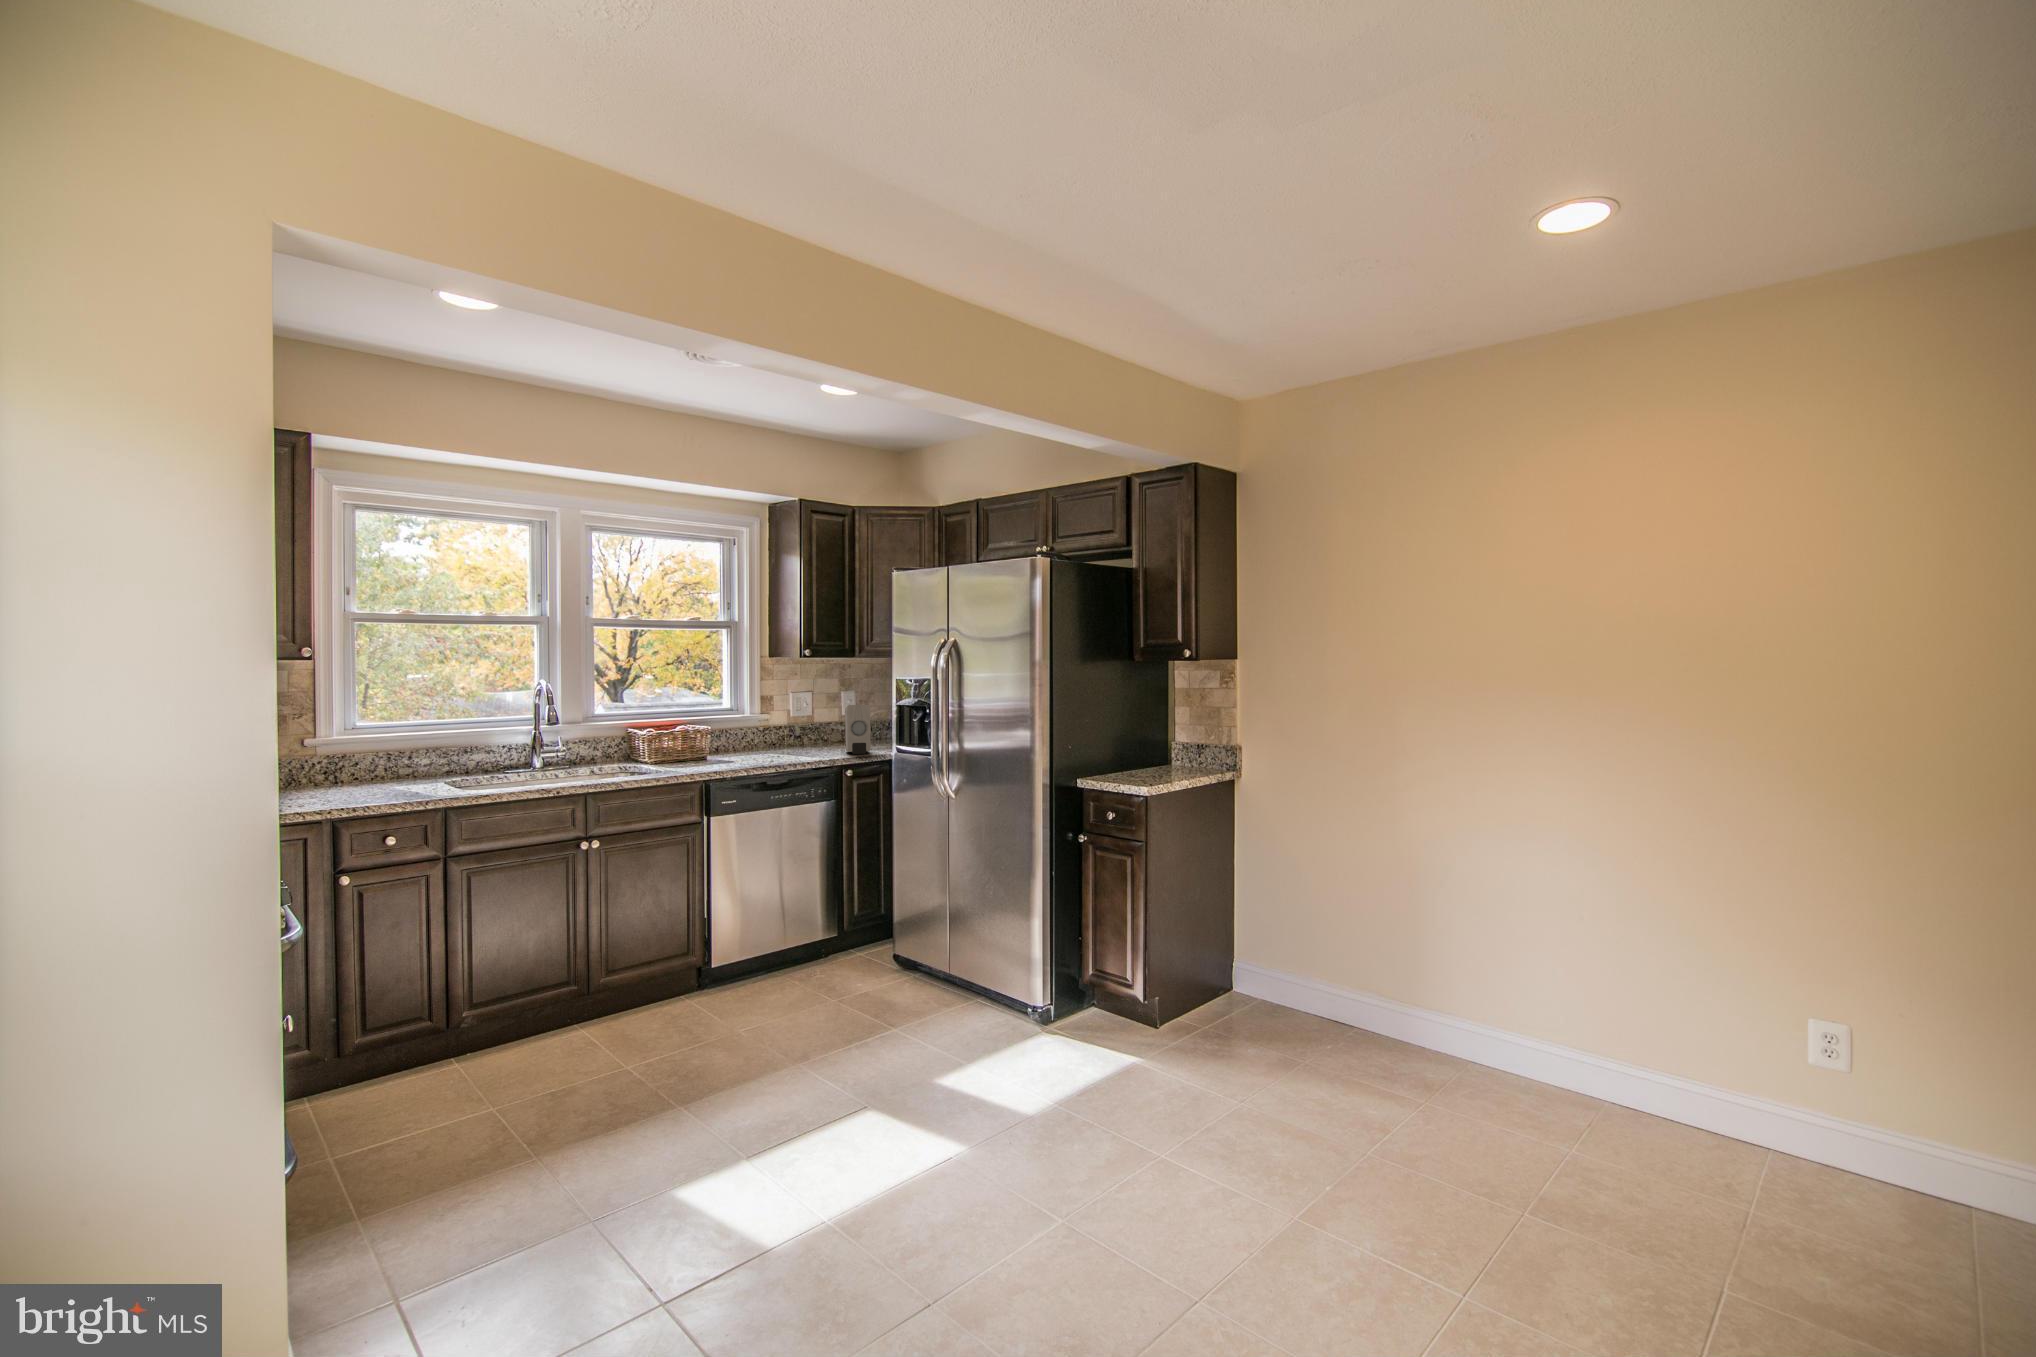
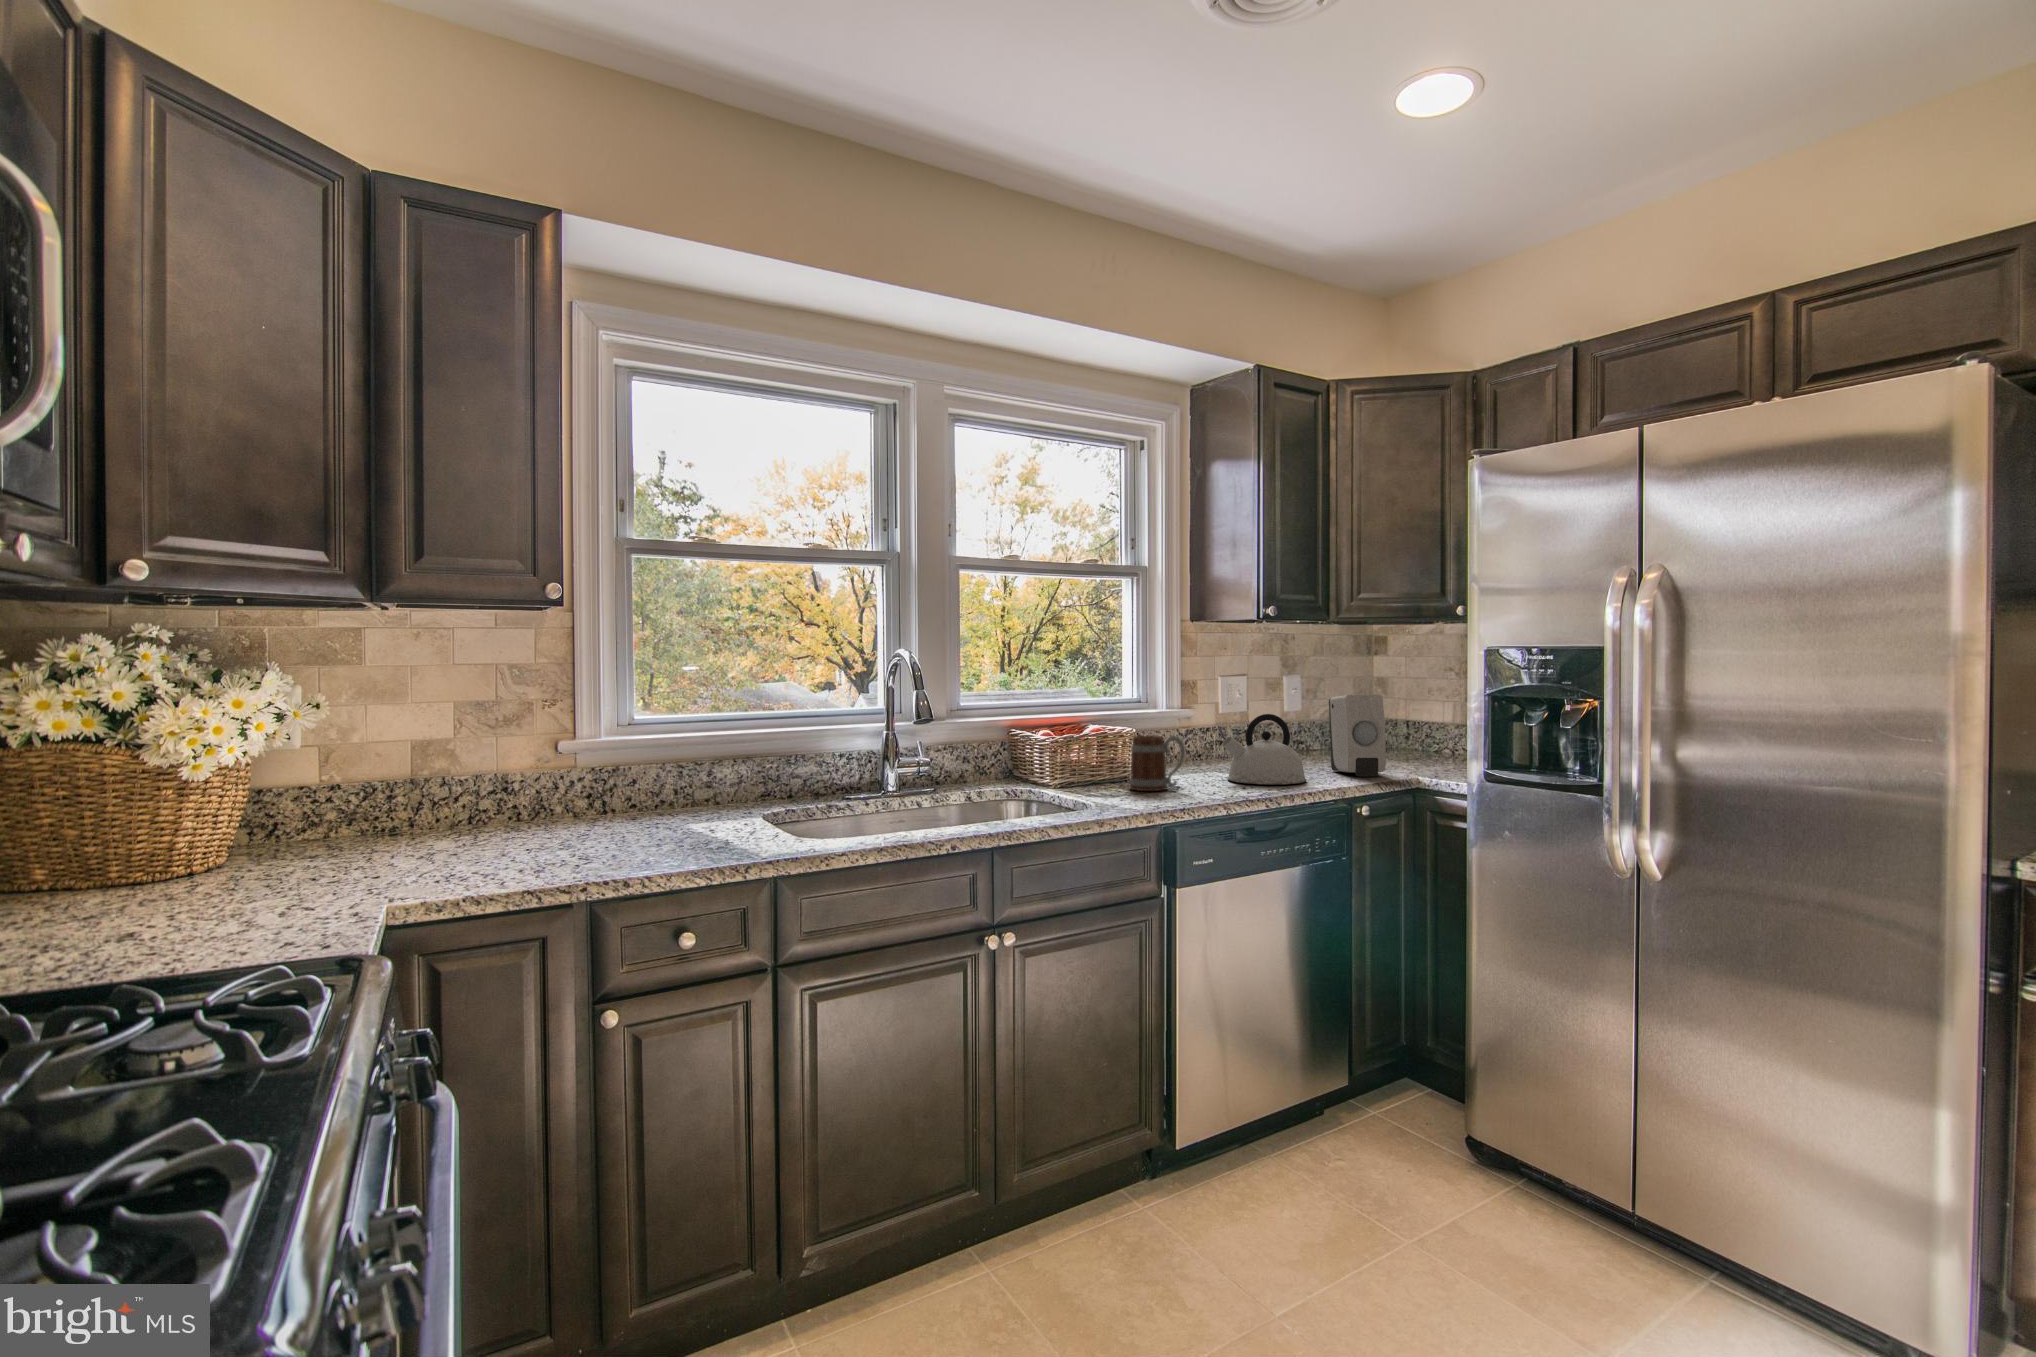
kettle: none [765,717,818,759] -> present [1222,714,1306,784]
mug: none [699,731,734,764] -> present [1129,735,1185,791]

